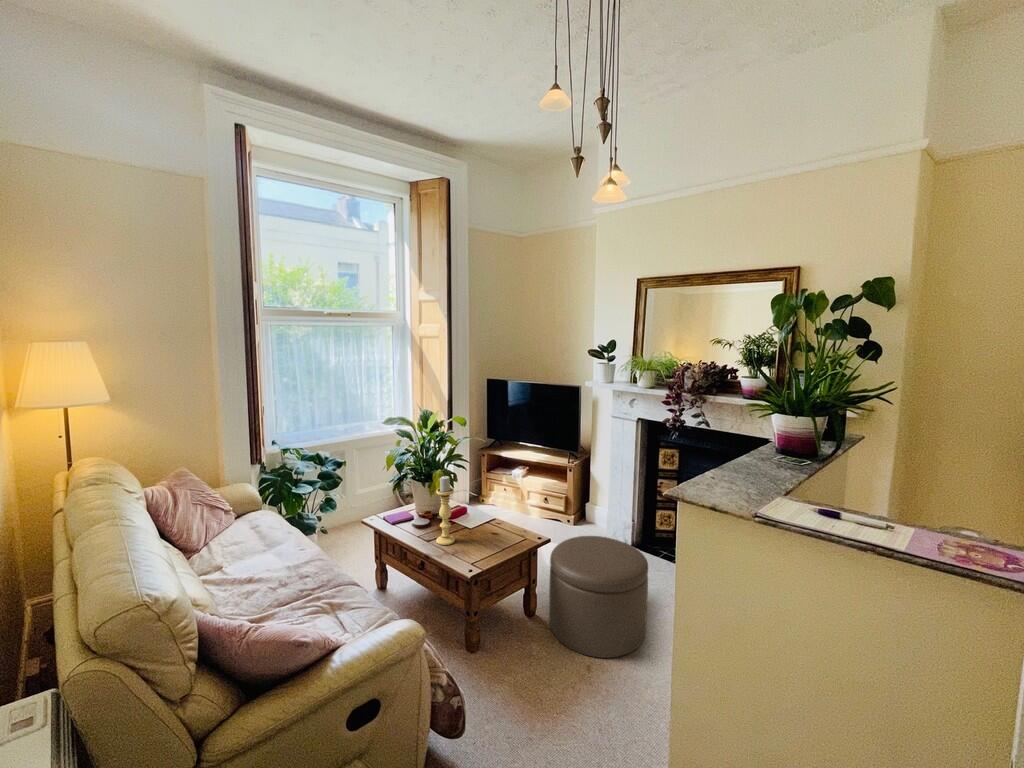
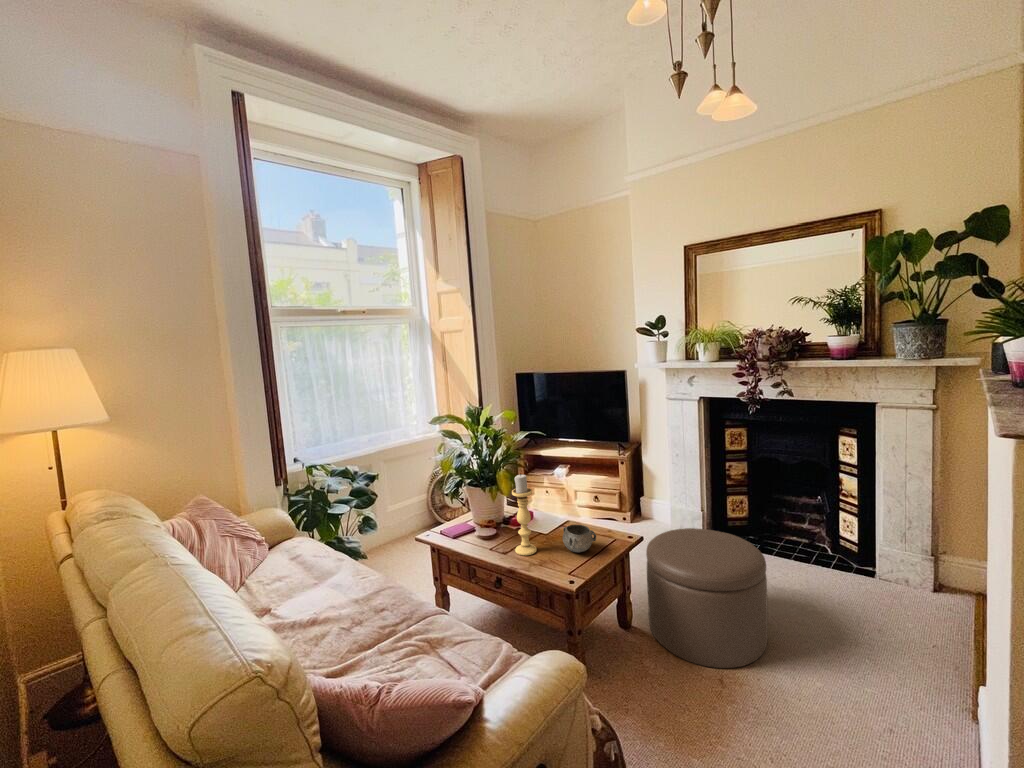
decorative bowl: none [477,523,505,547] -> present [563,525,596,552]

